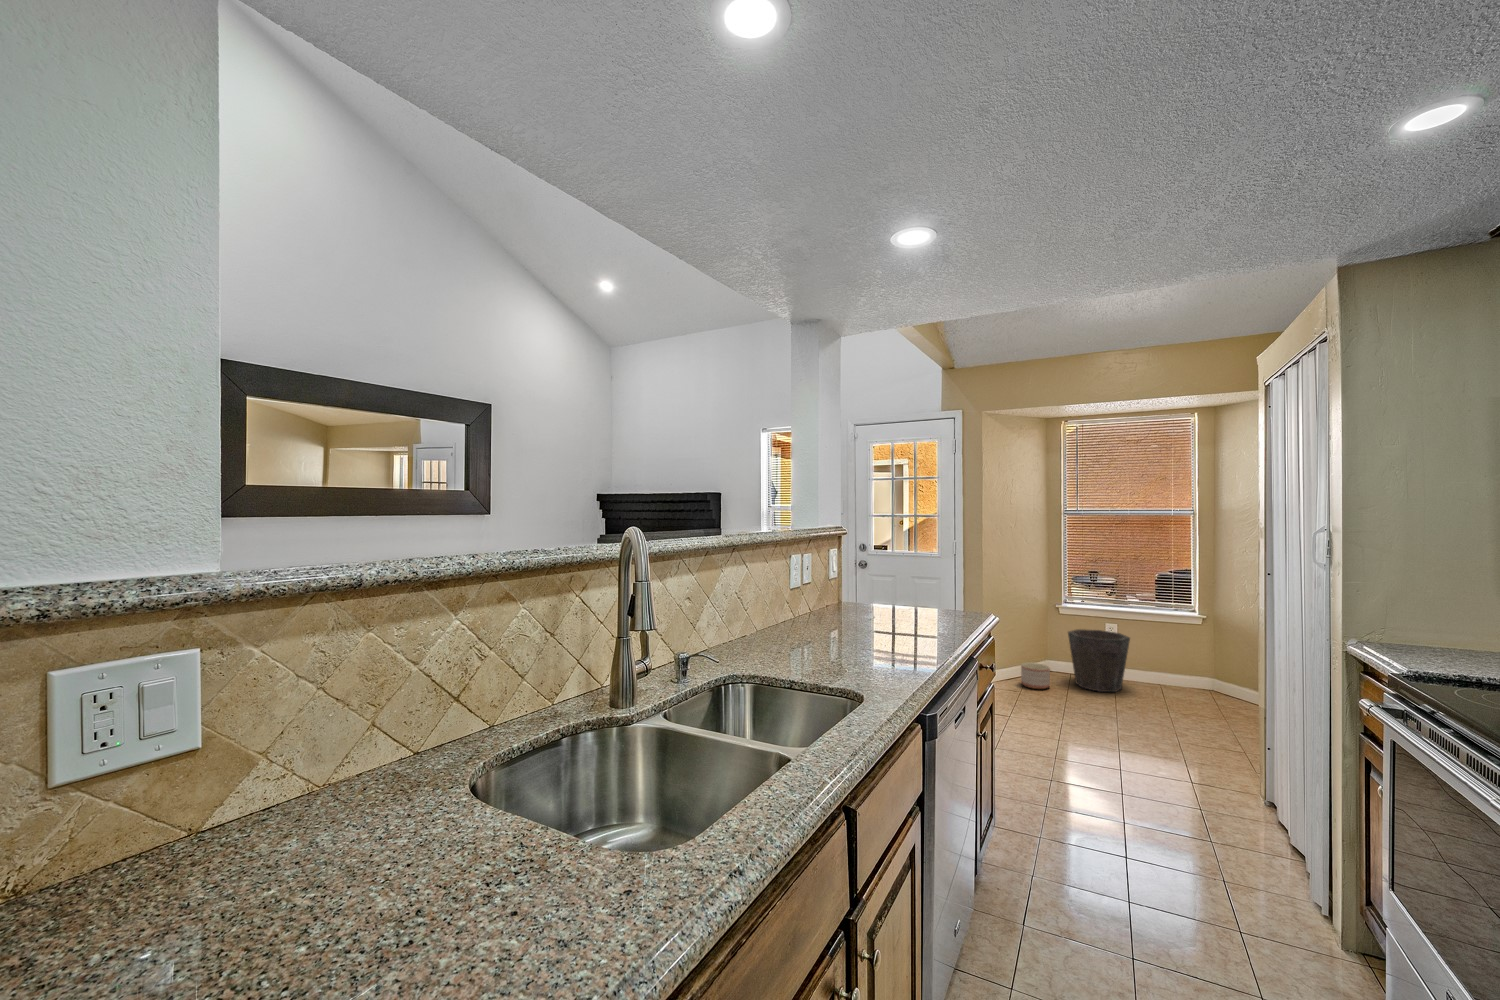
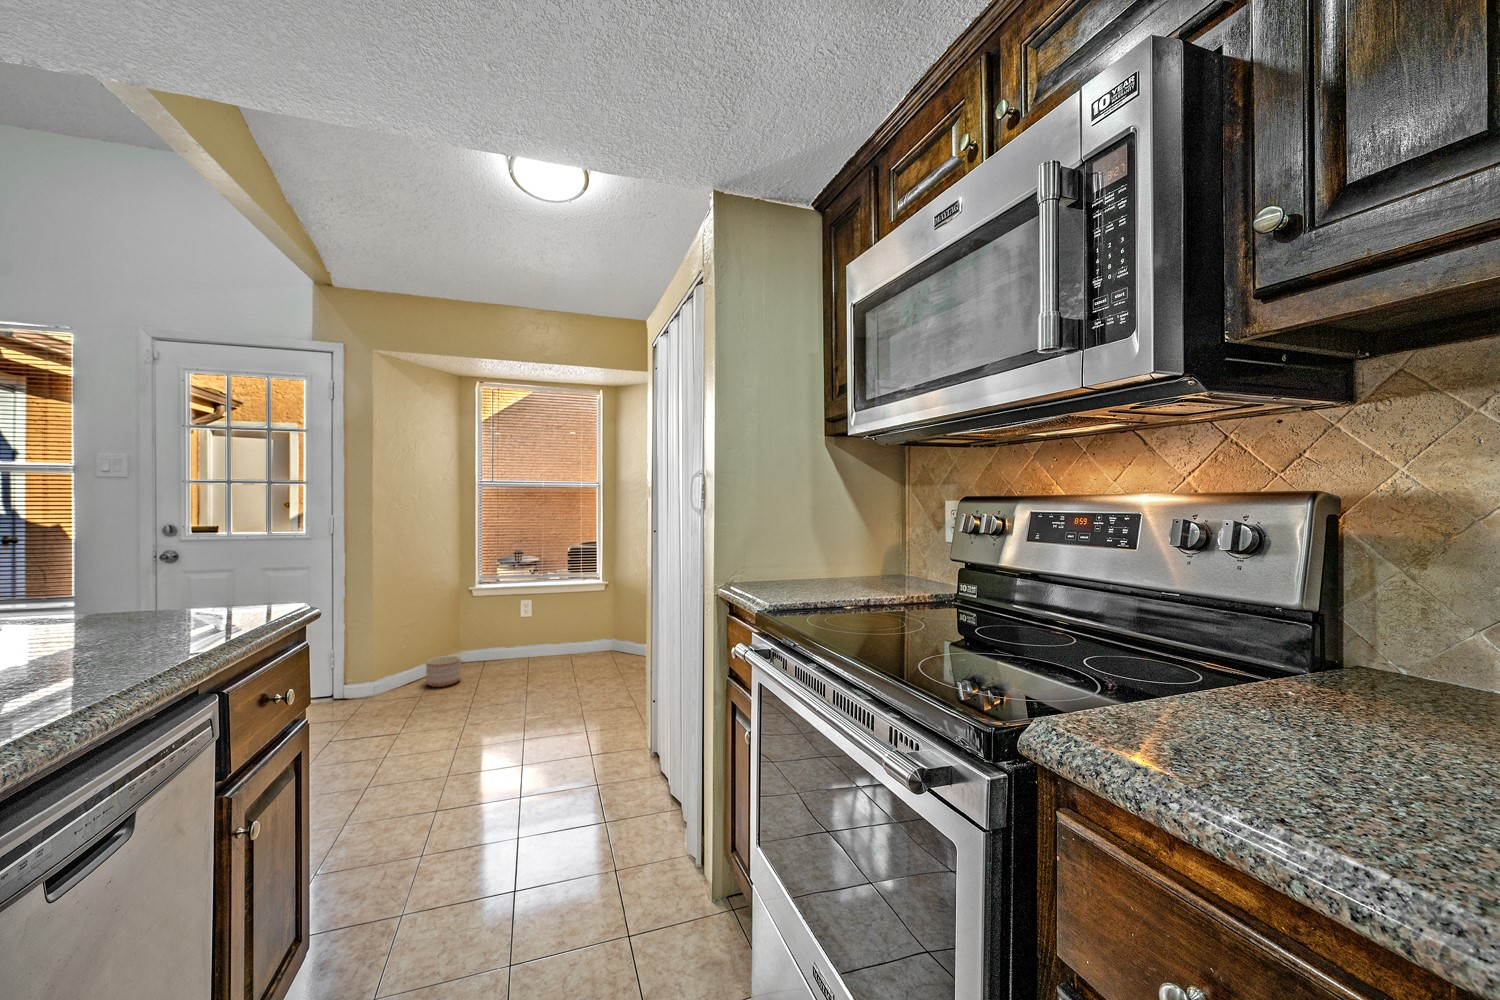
waste bin: present [1068,629,1130,692] -> none [482,607,544,673]

